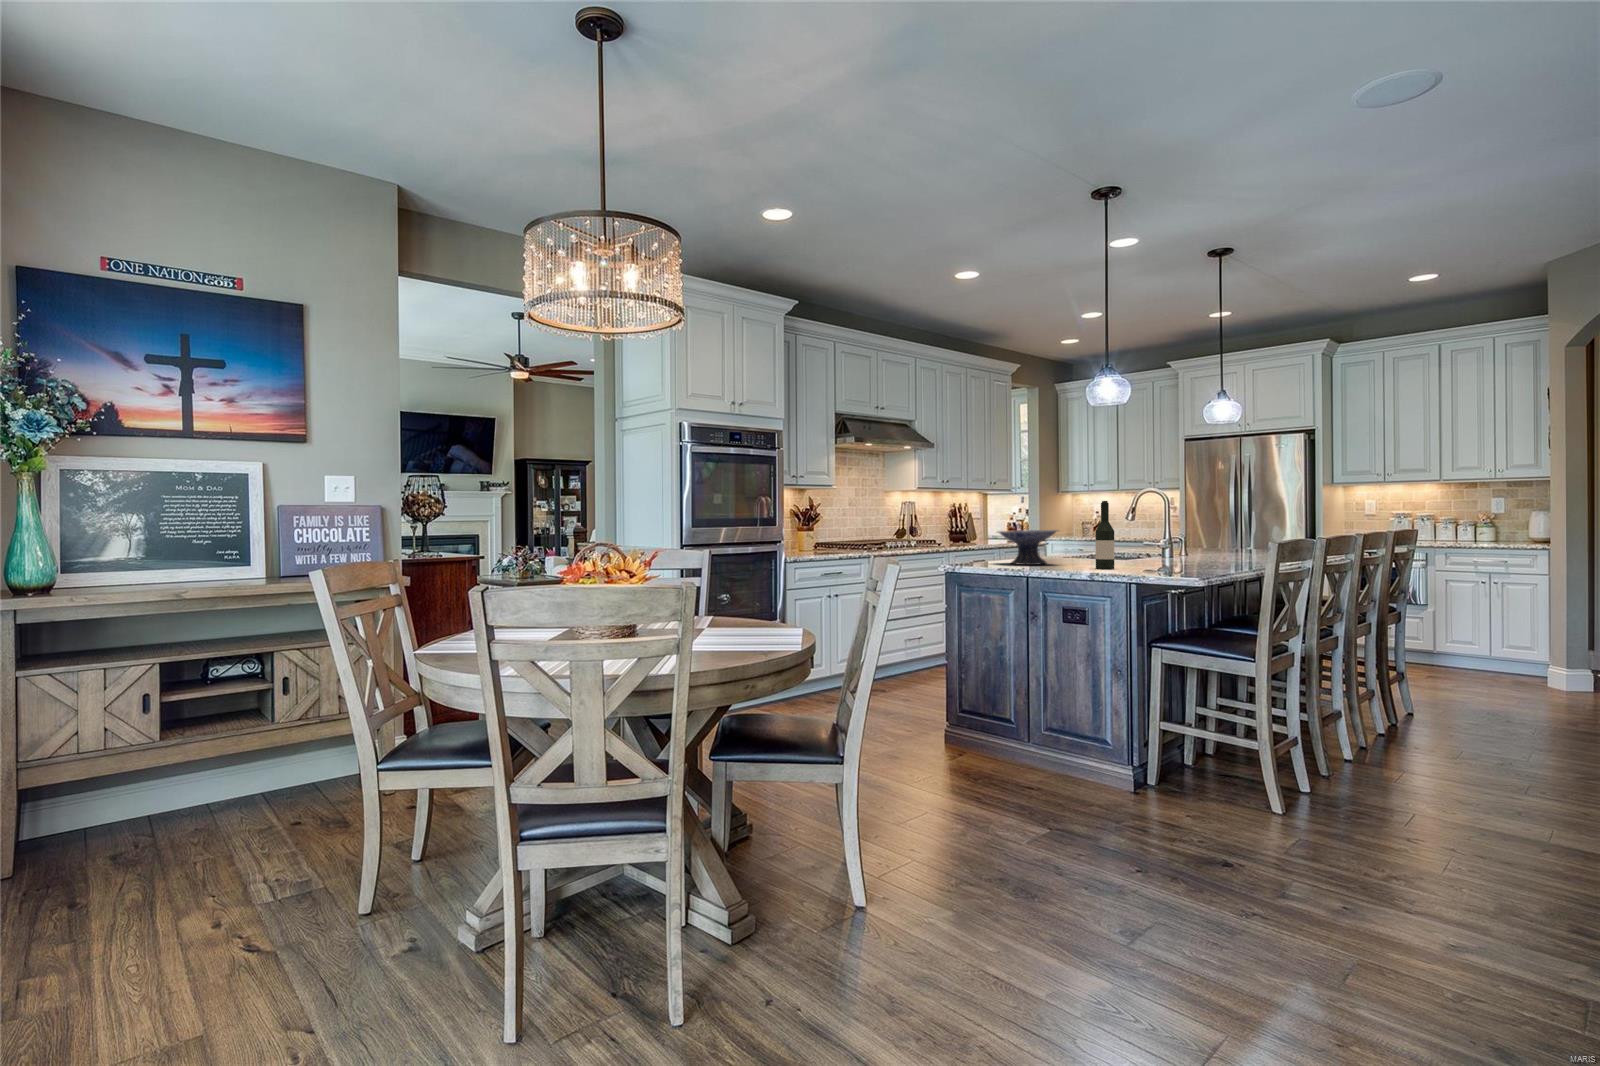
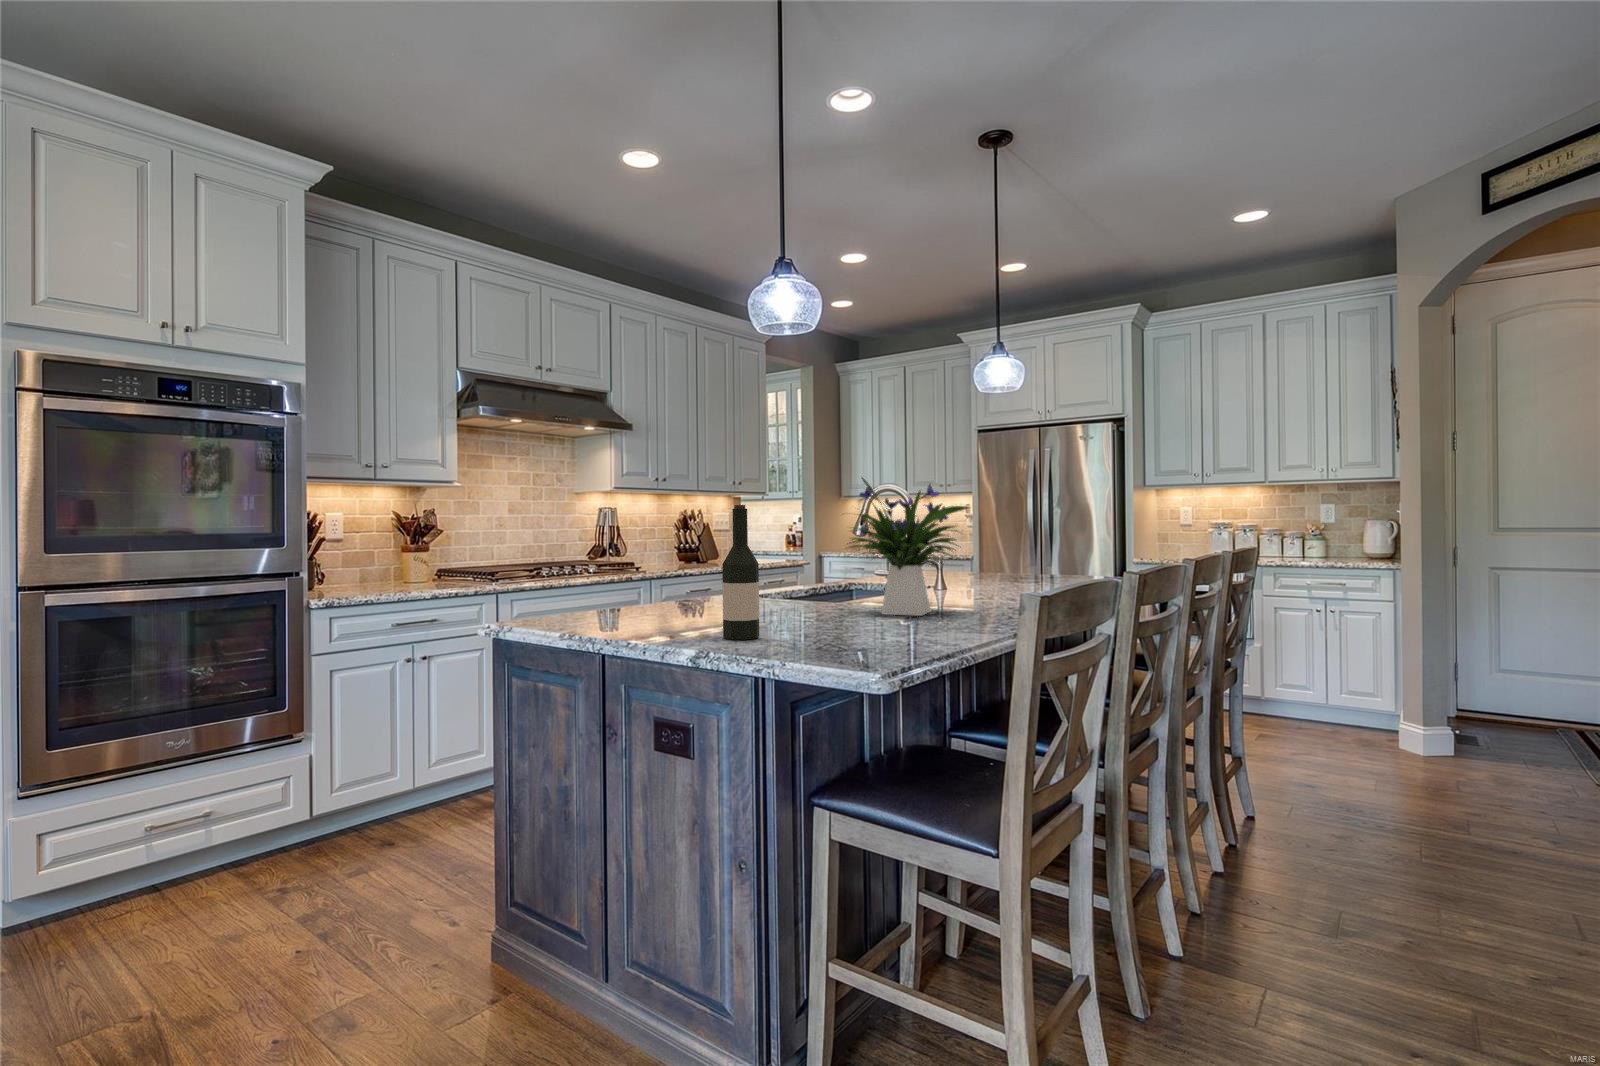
flower arrangement: none [1138,484,1220,564] -> present [849,478,969,616]
decorative bowl: present [998,530,1058,565] -> none [575,558,691,625]

